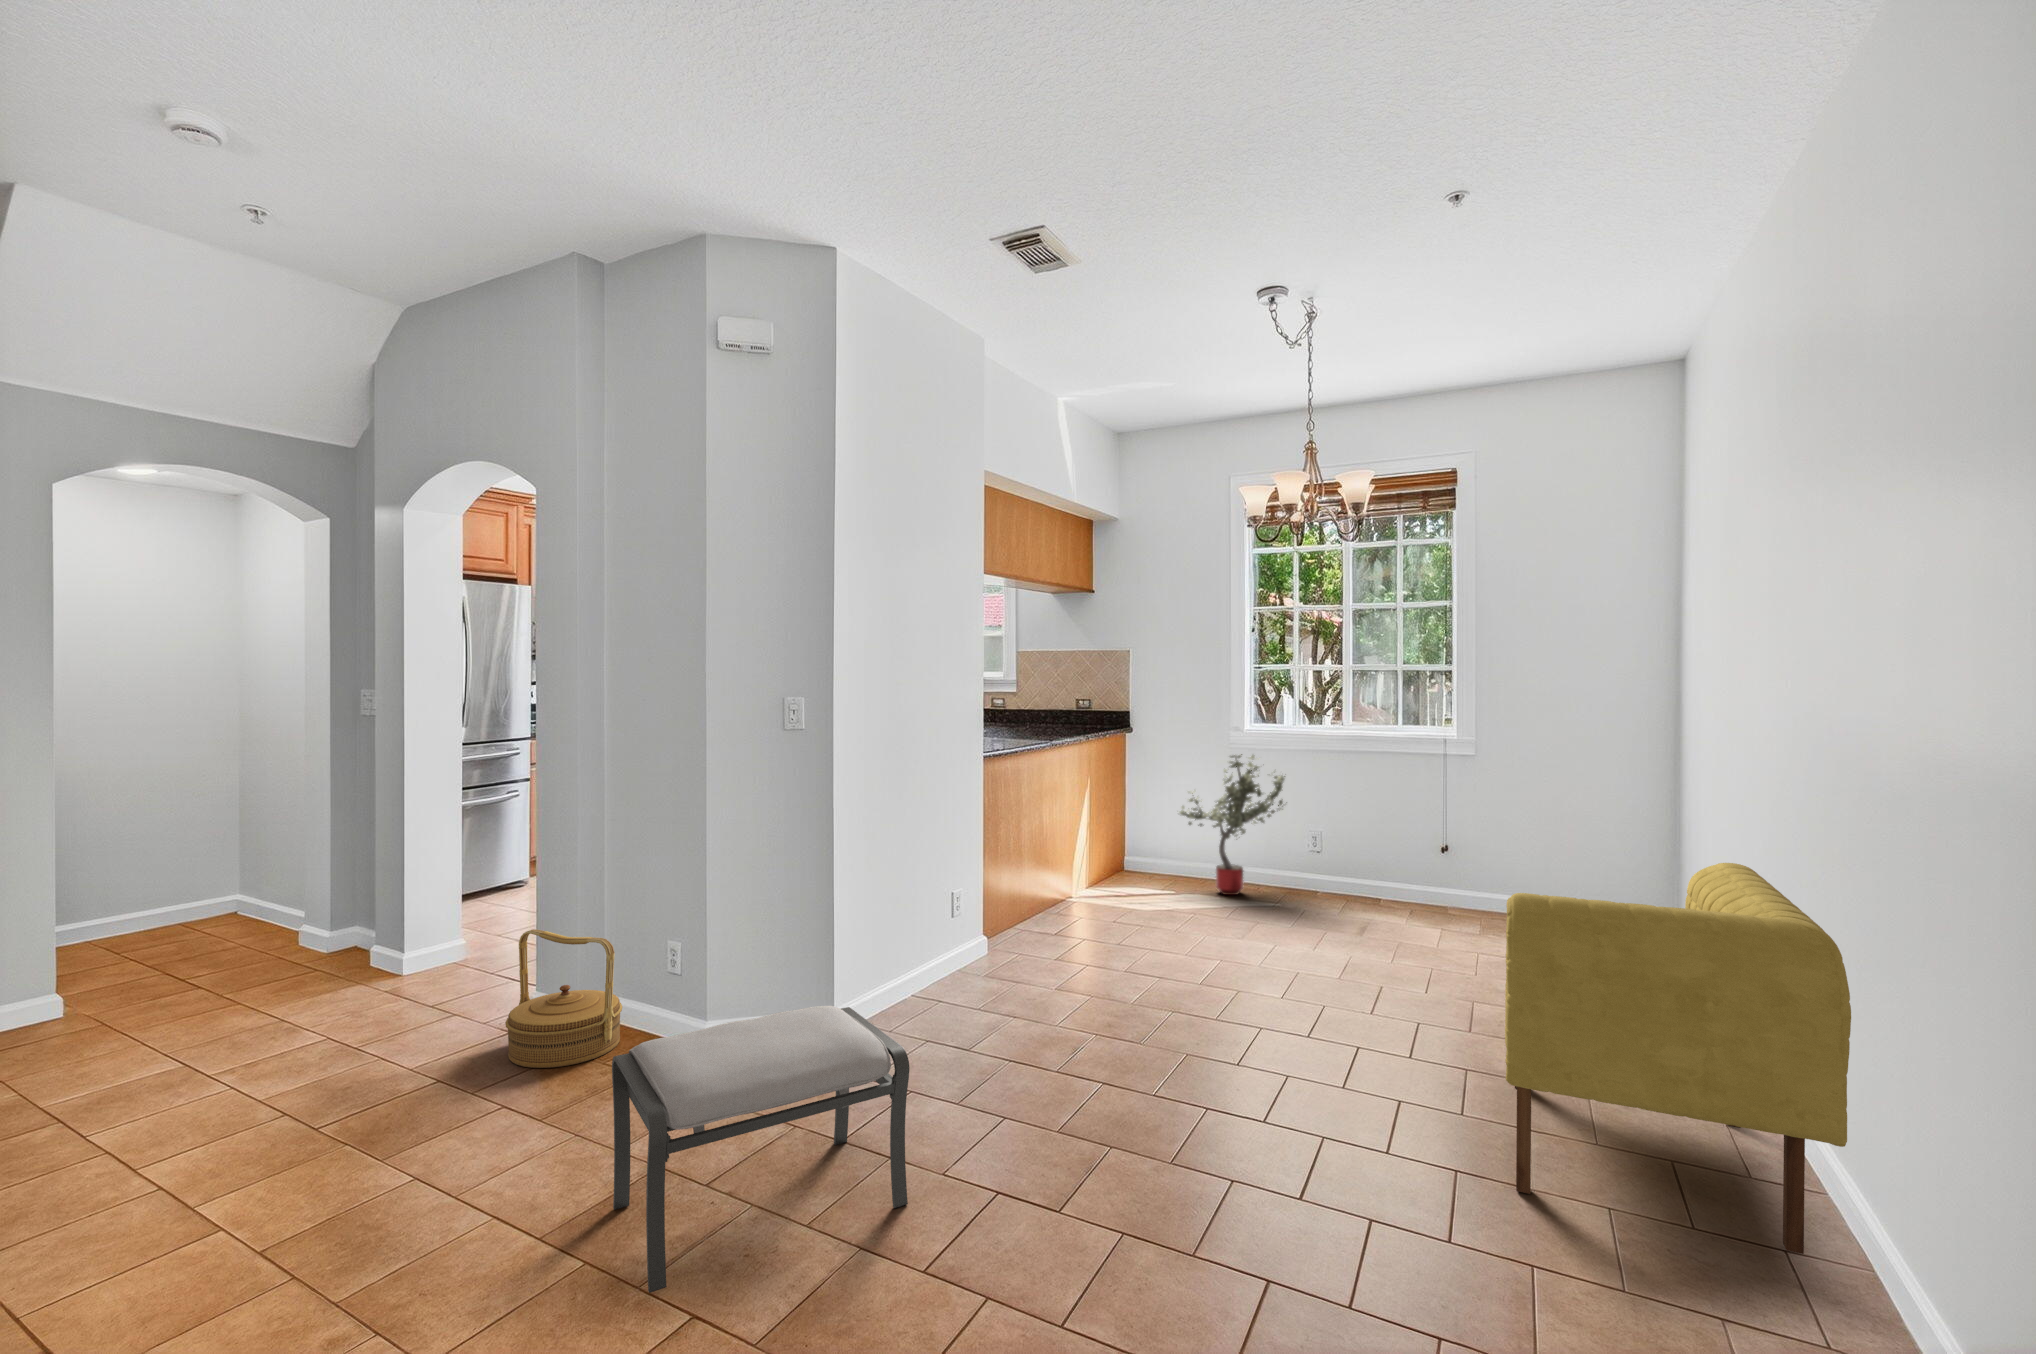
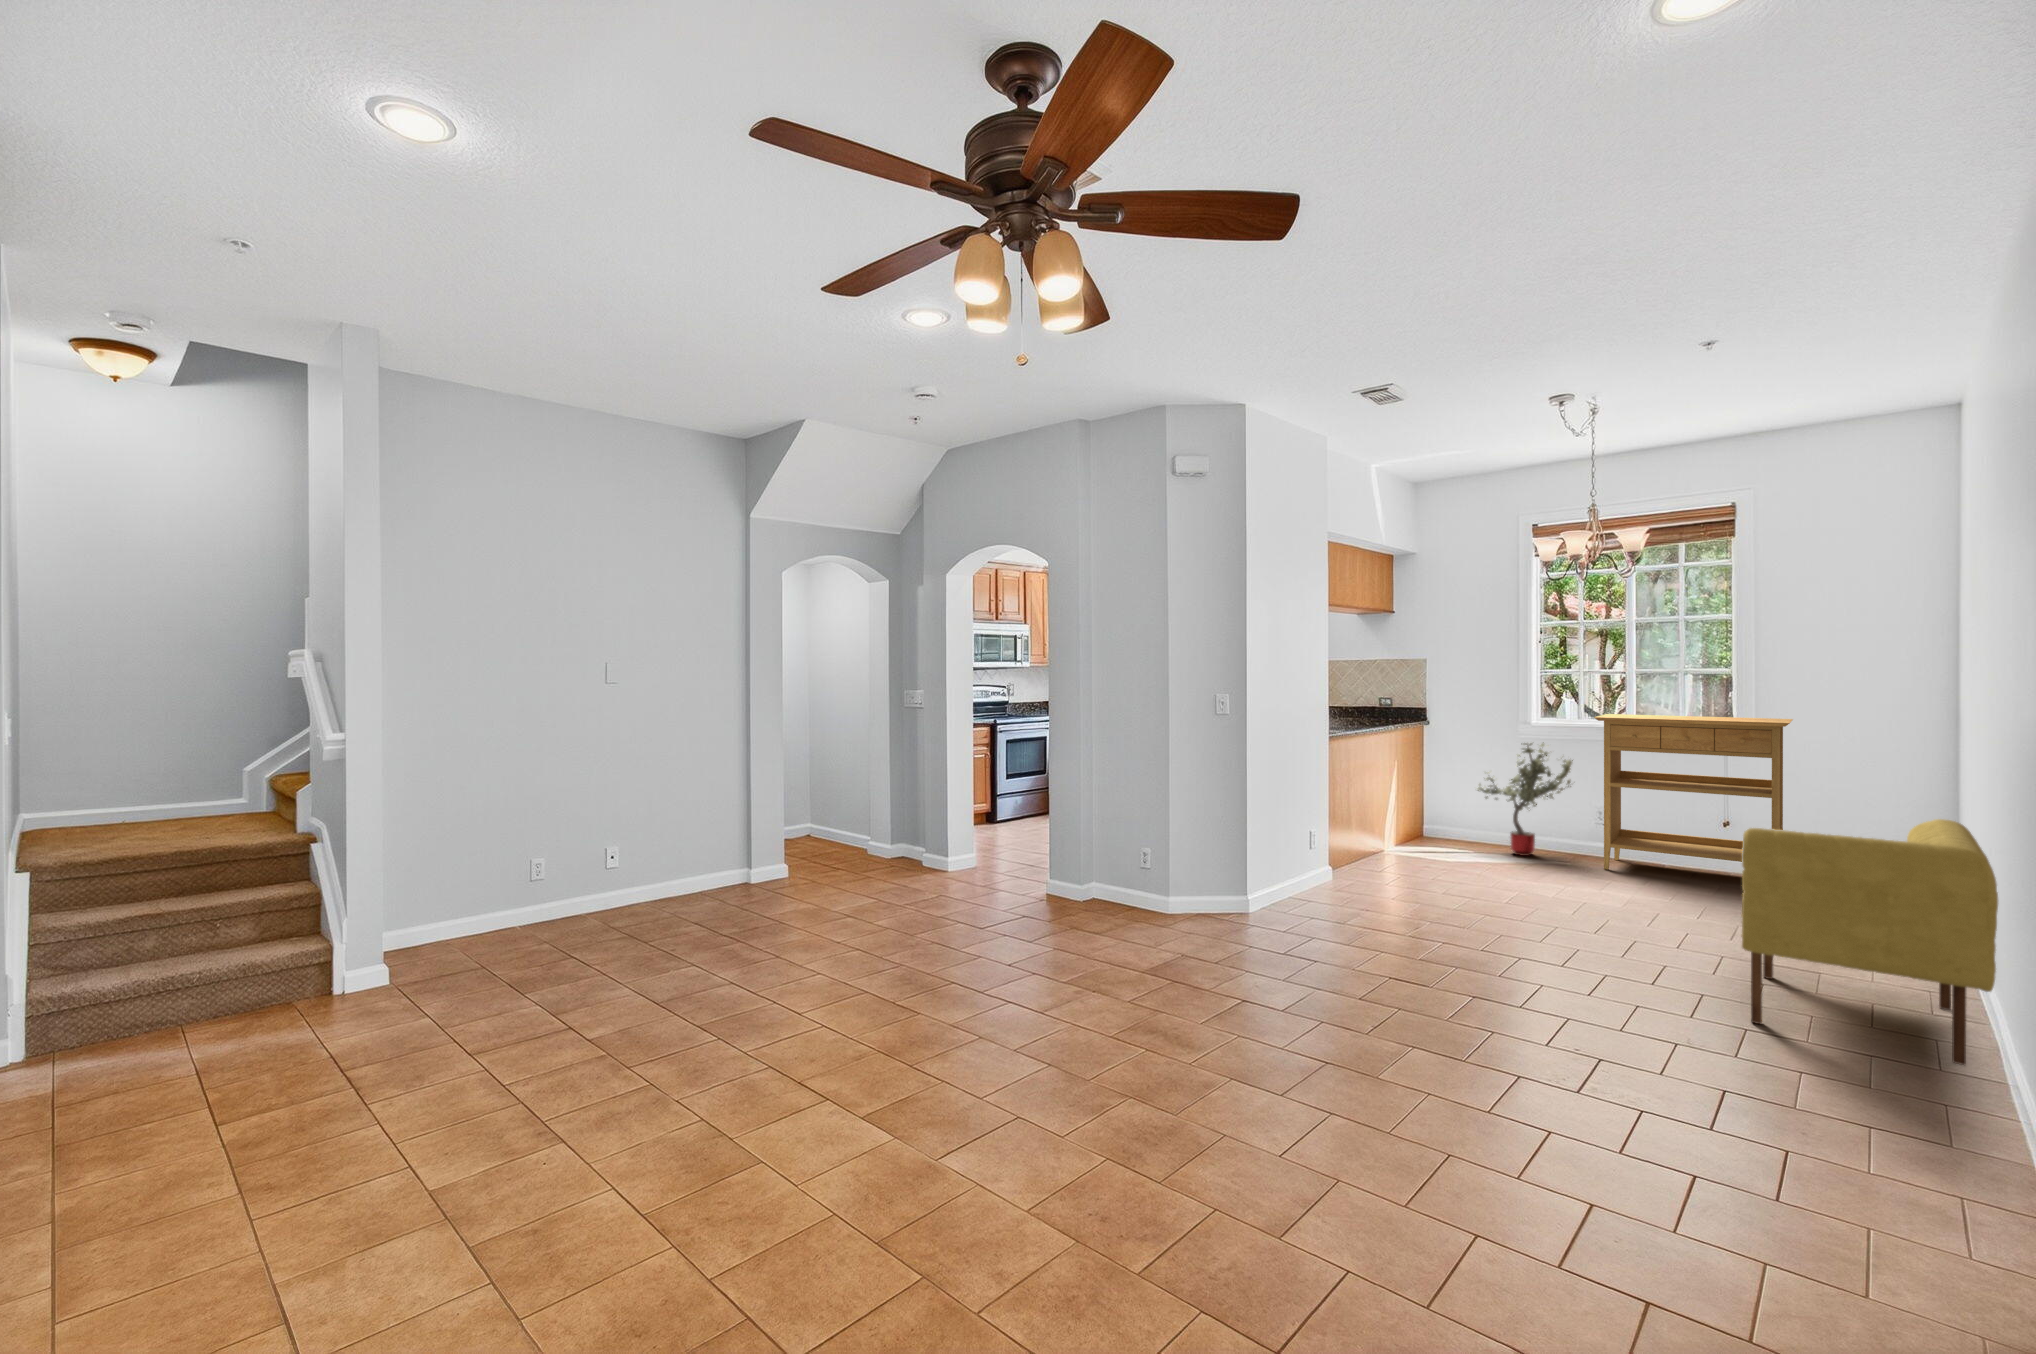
console table: none [1308,719,1517,931] -> present [1594,714,1793,870]
woven basket: present [505,929,622,1068] -> none [1045,840,1109,921]
ottoman: present [612,1006,910,1293] -> none [1160,881,1334,1011]

